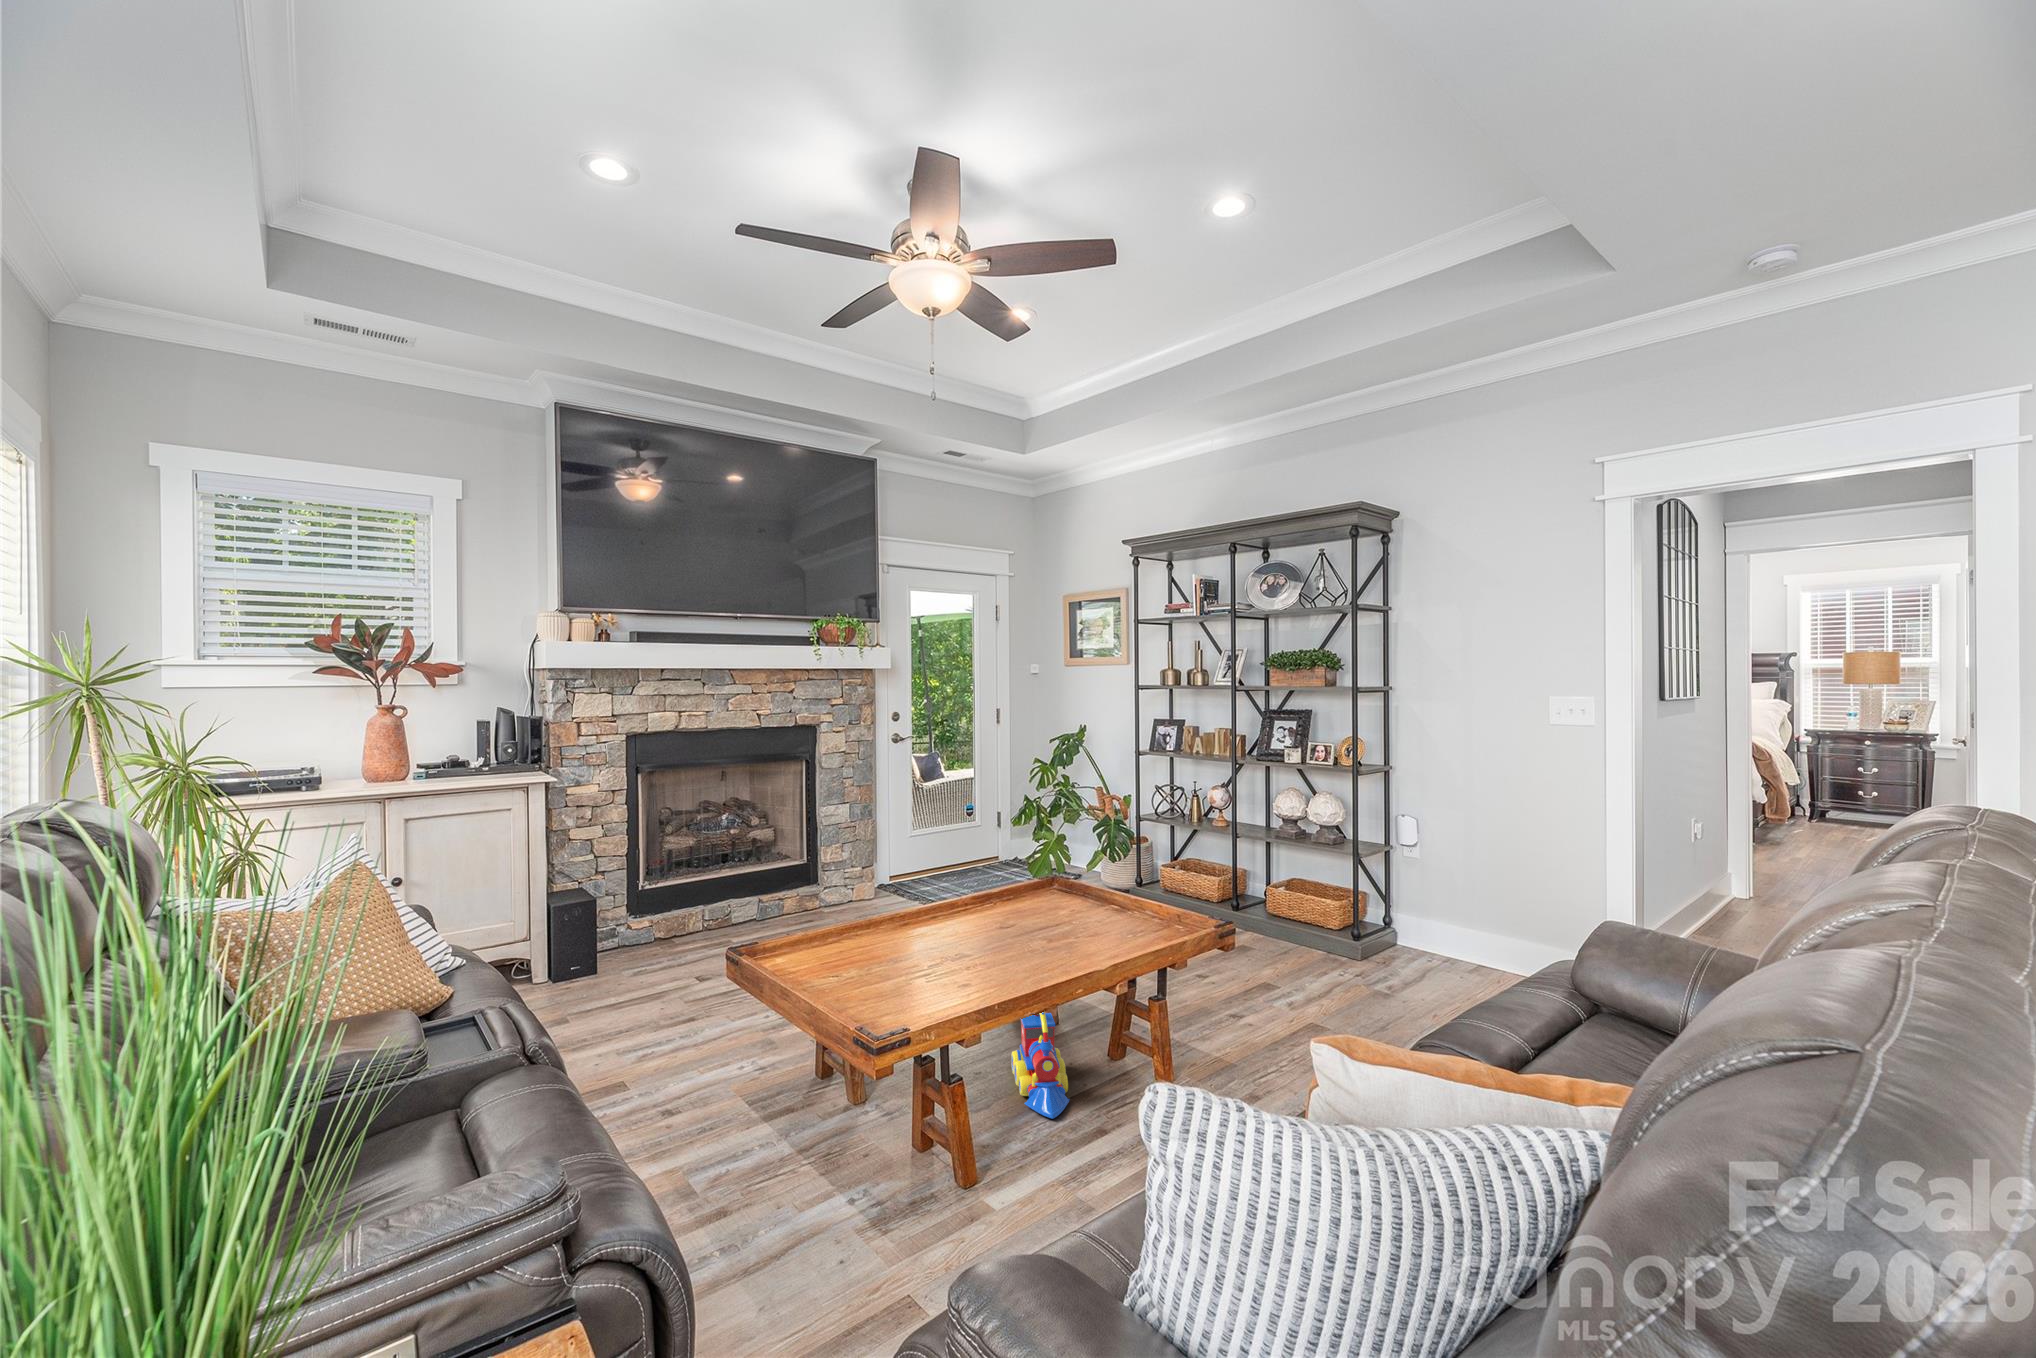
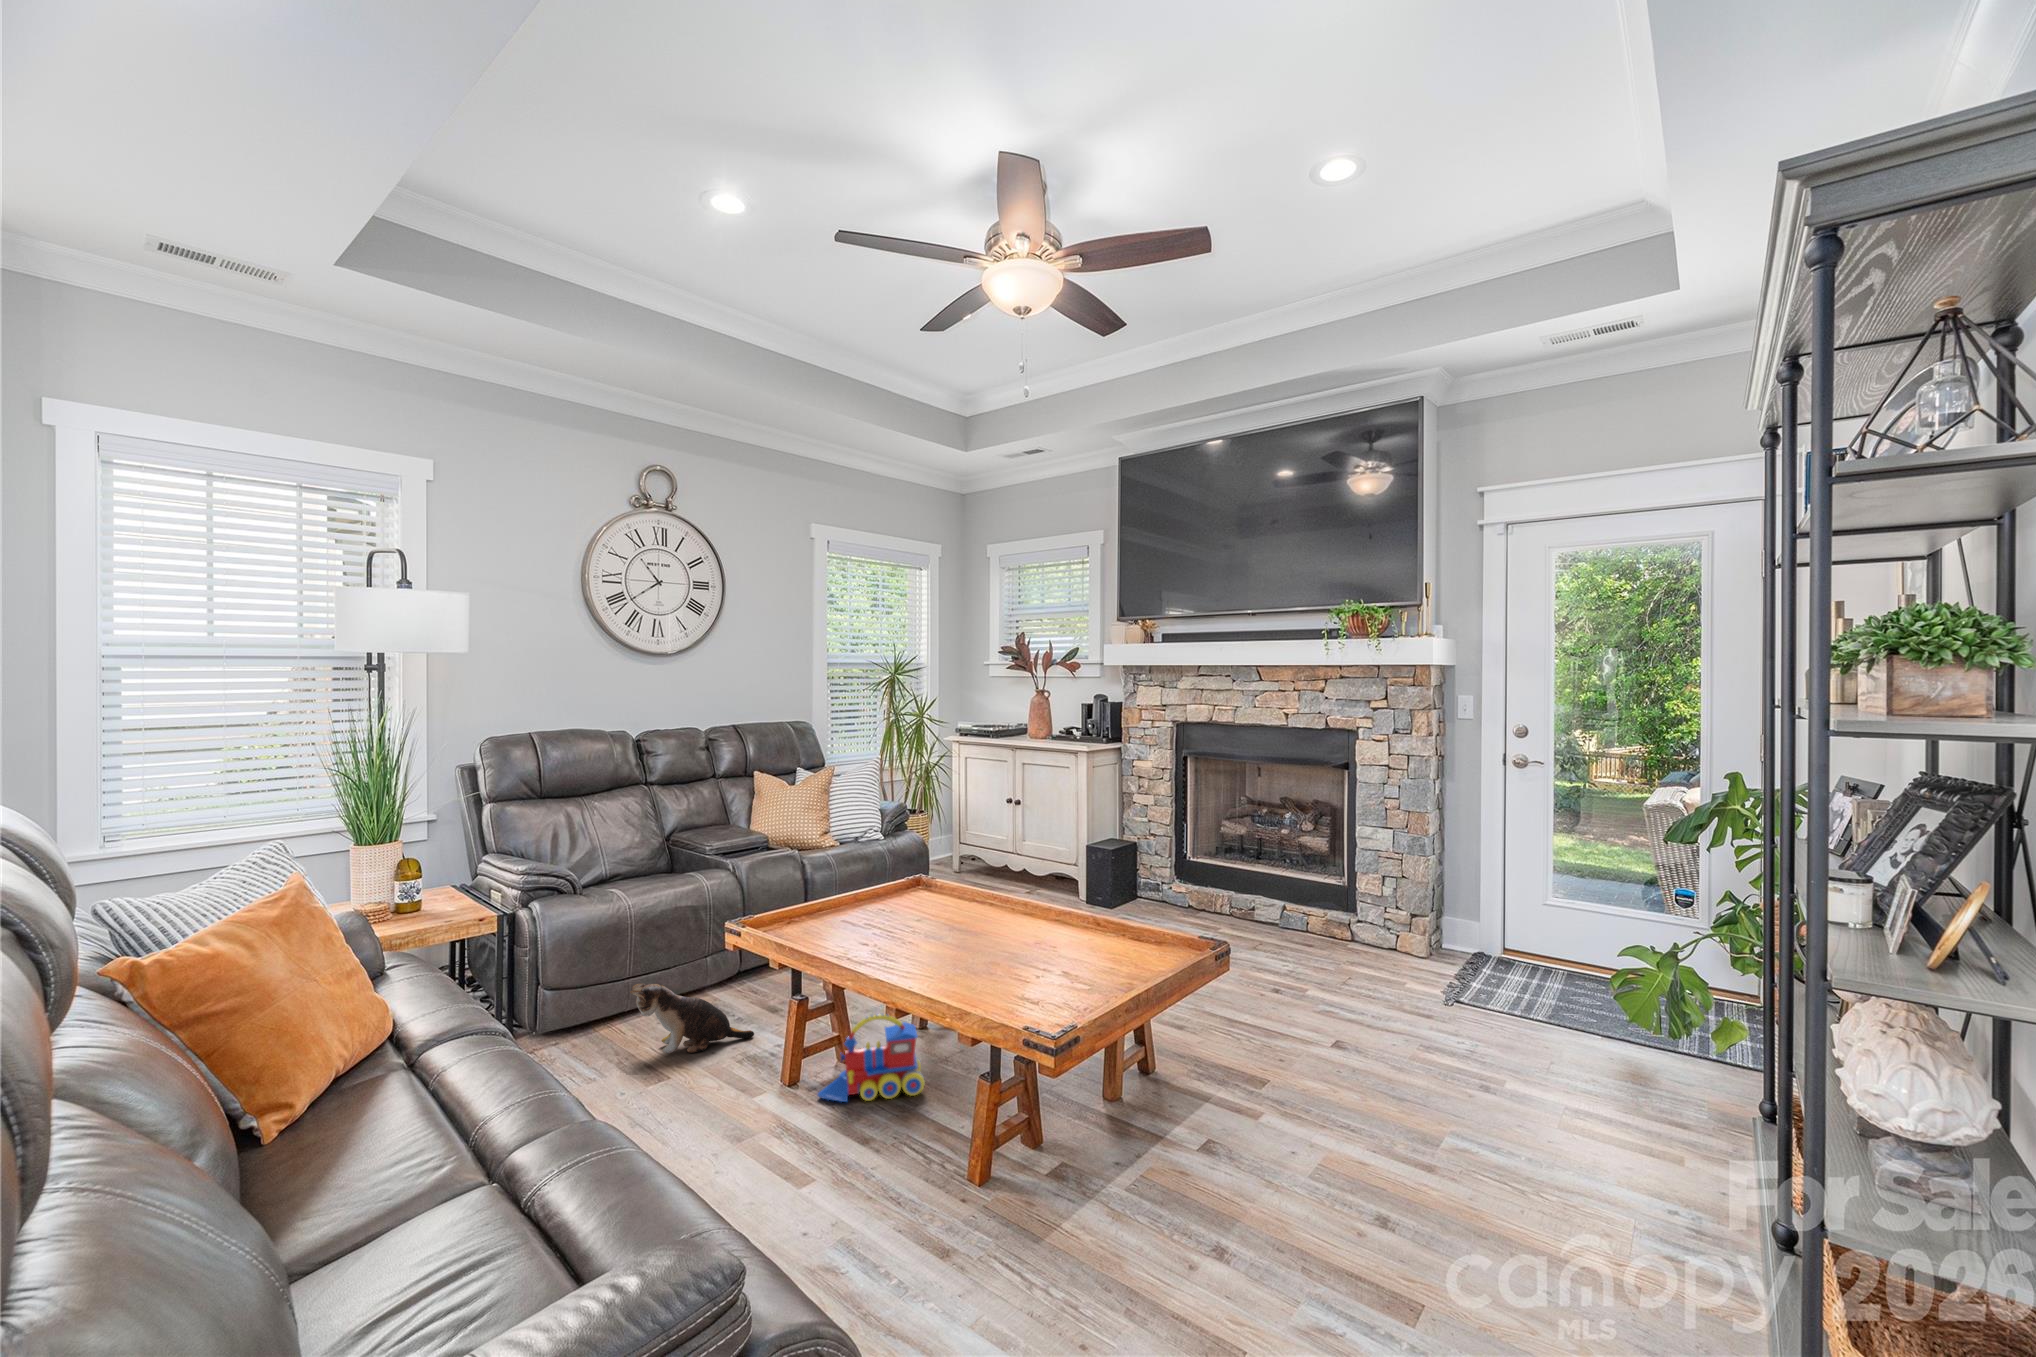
plush toy: none [821,1164,885,1276] -> present [630,983,754,1053]

